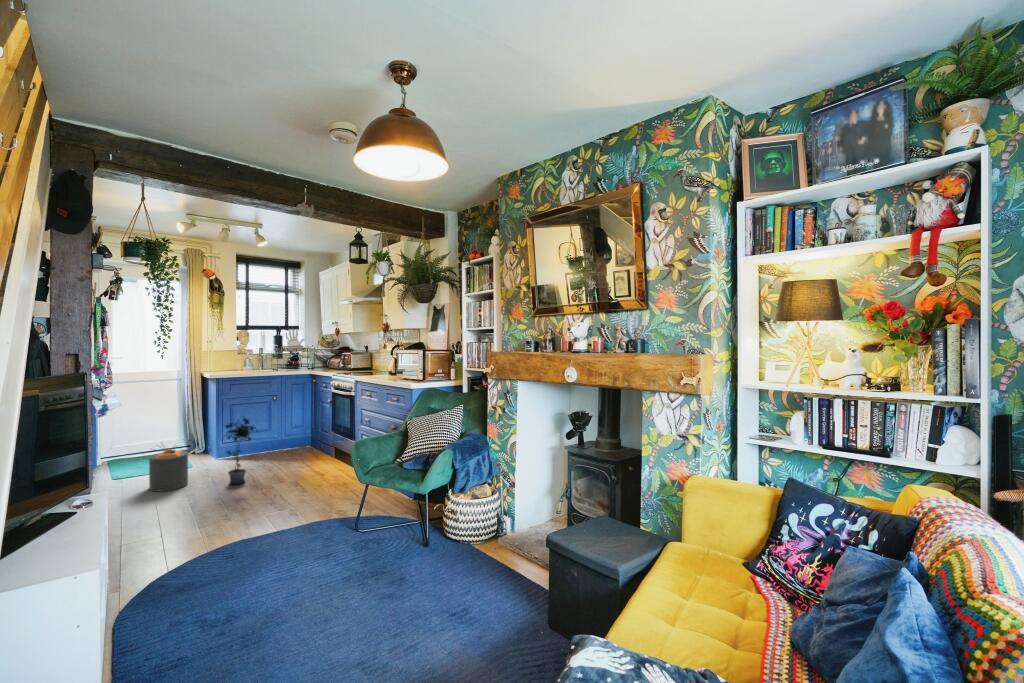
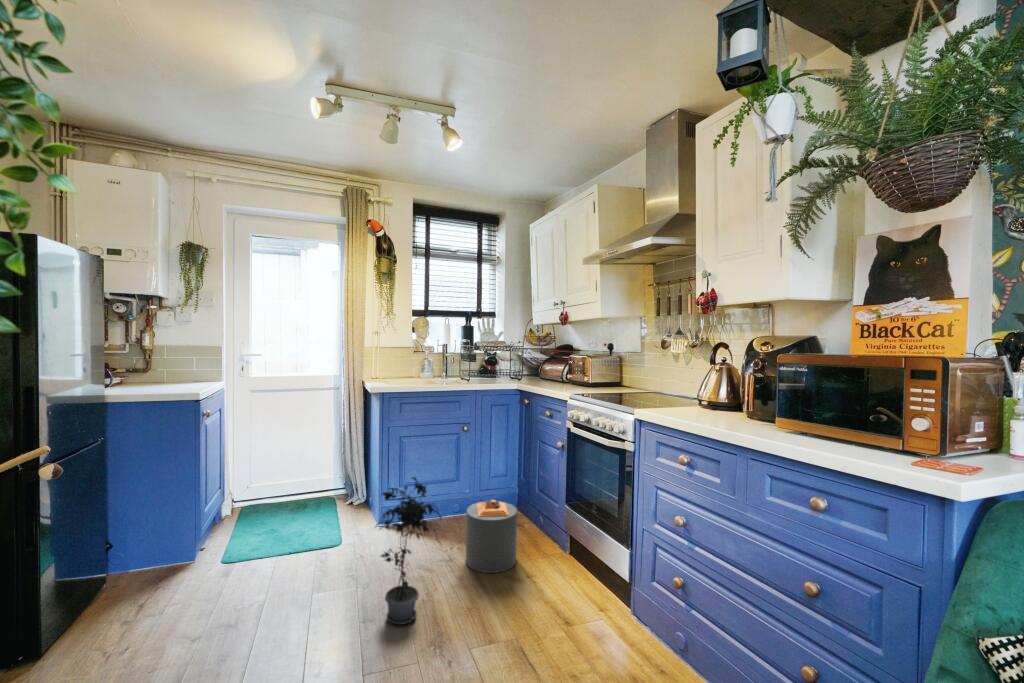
trash can: present [149,445,188,491] -> present [466,493,517,573]

